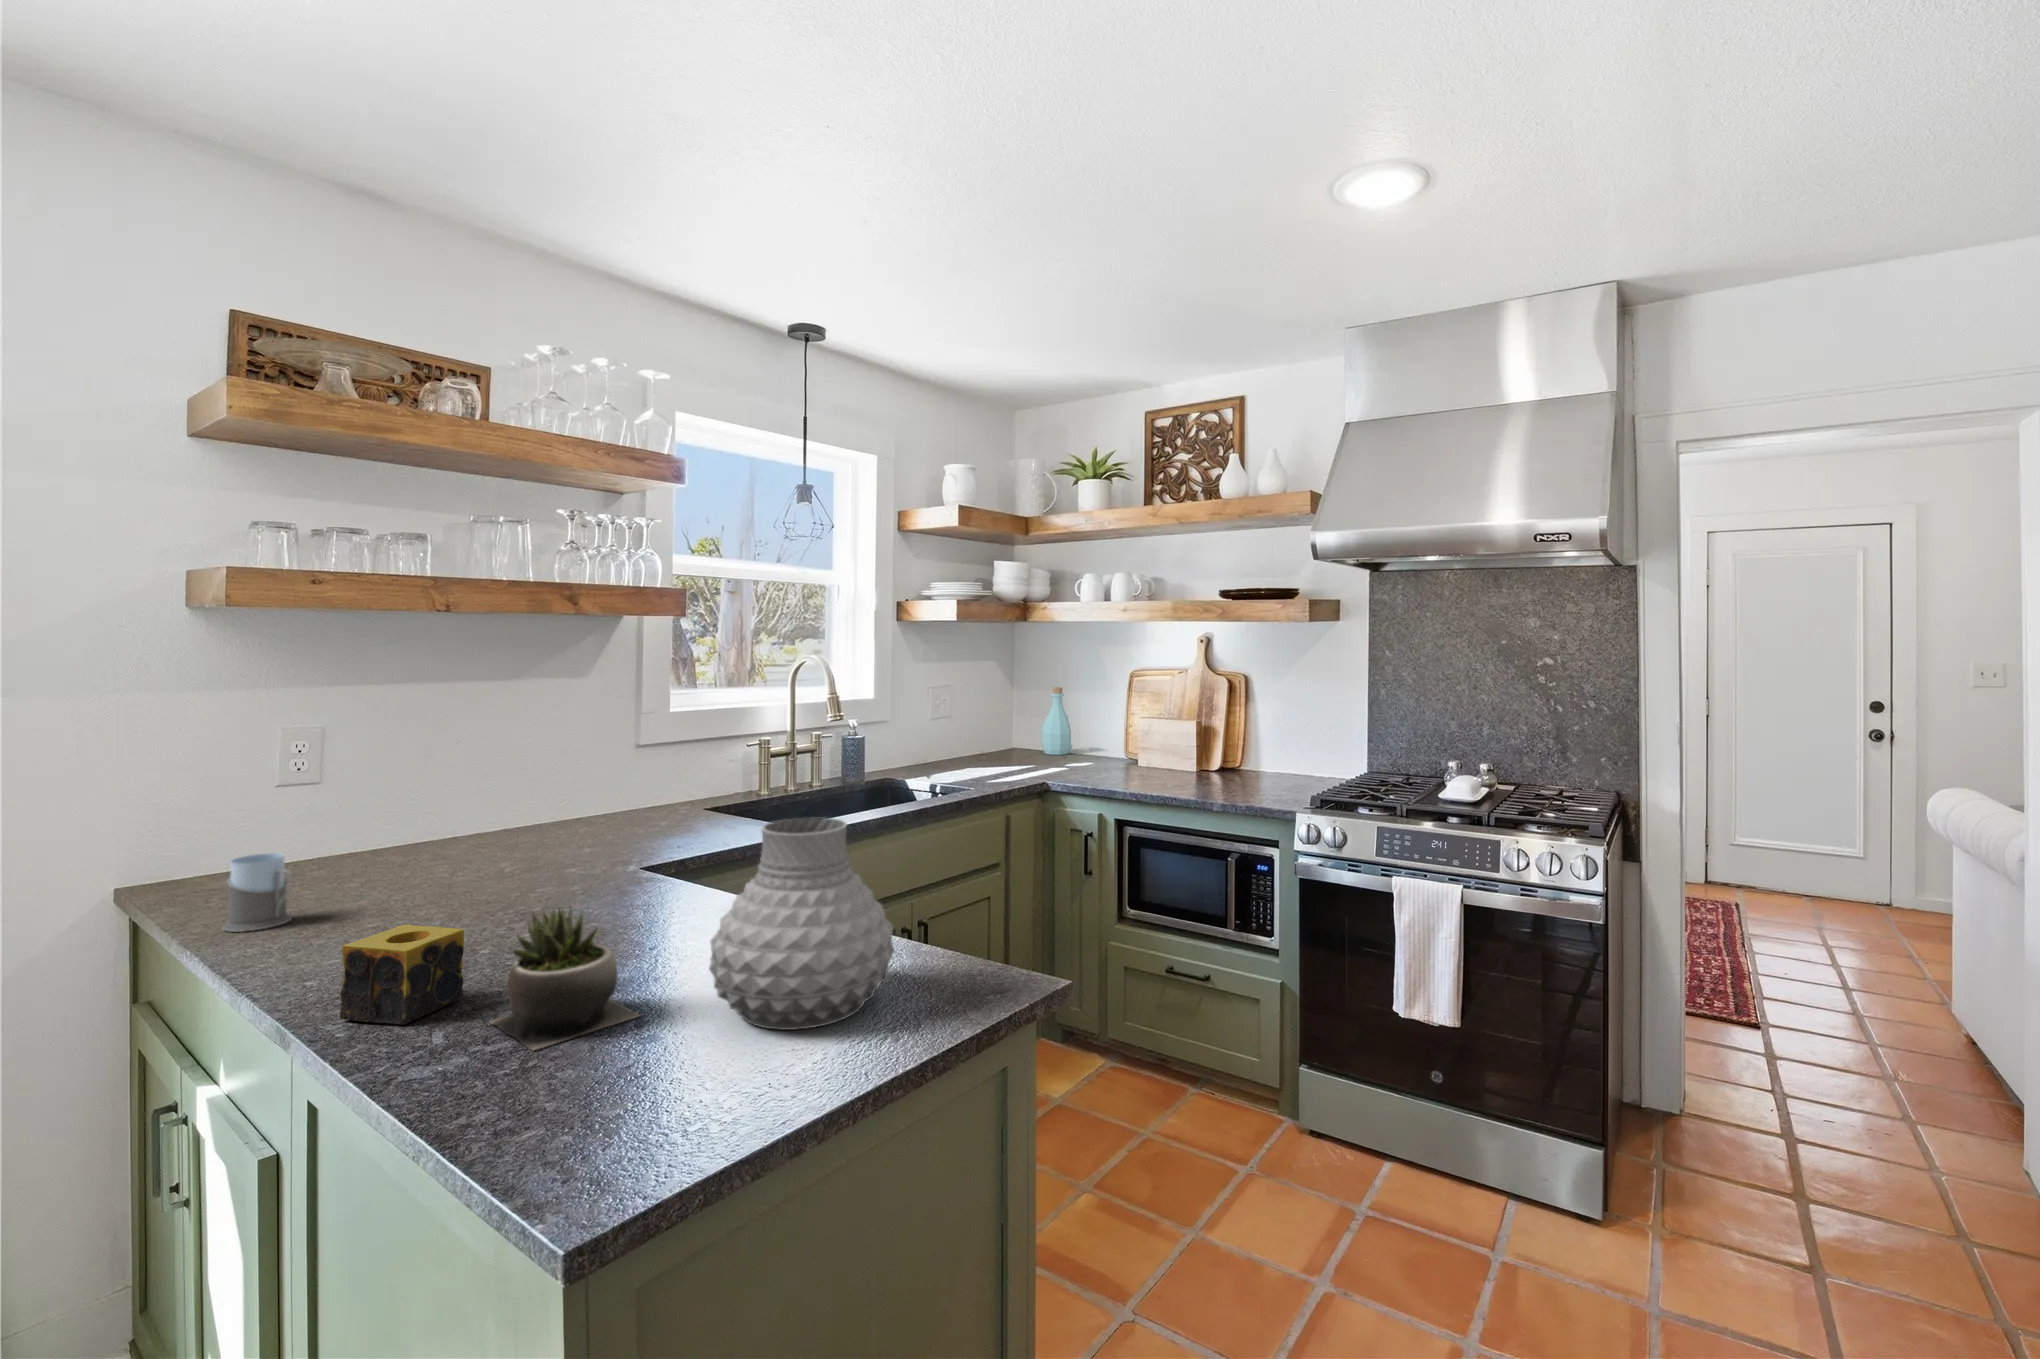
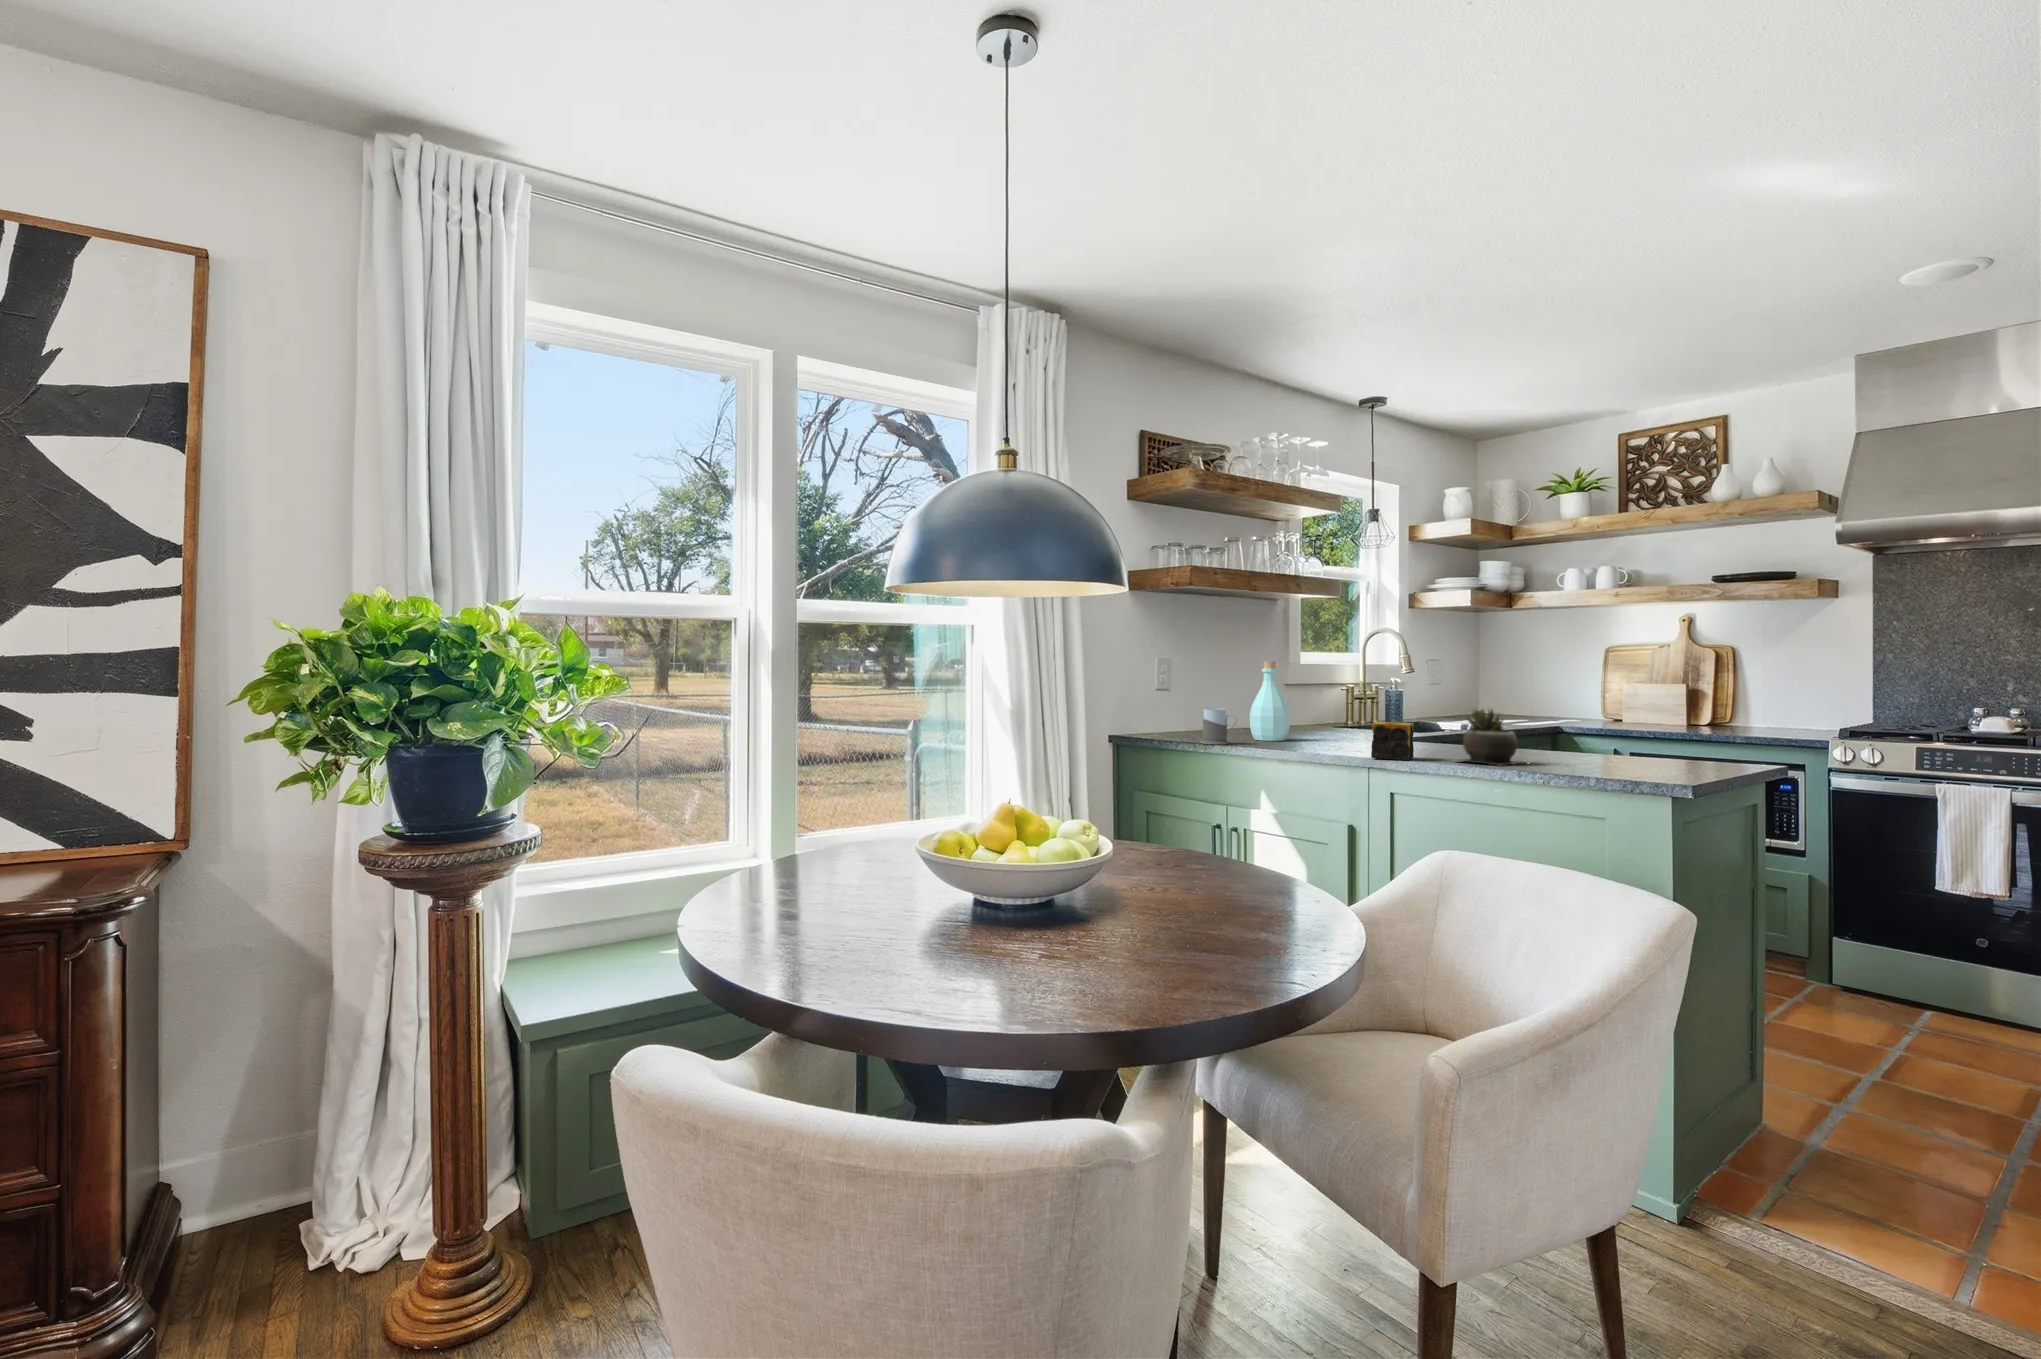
bottle: present [1041,687,1072,755] -> present [1250,661,1290,741]
vase: present [709,817,894,1030] -> none [1561,671,1672,768]

